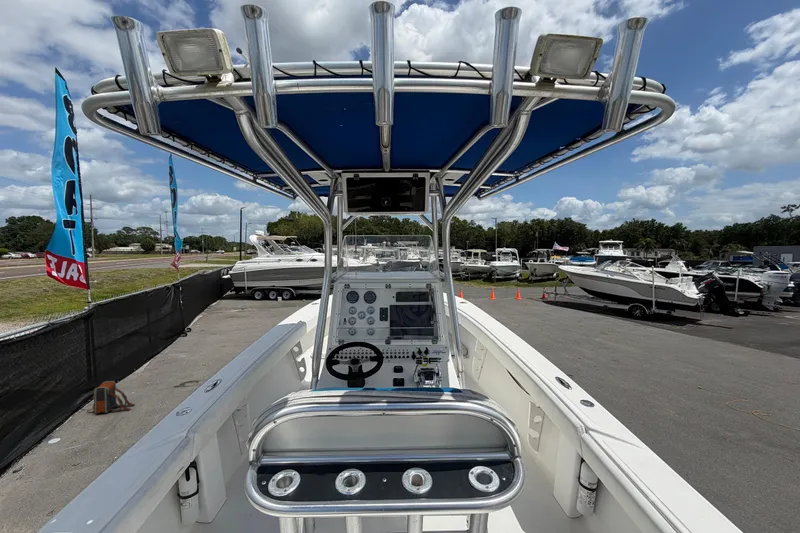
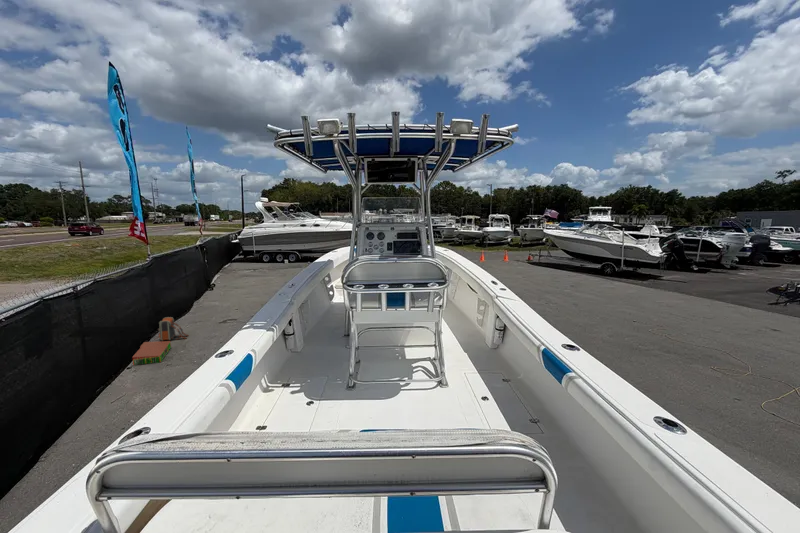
storage bin: none [37,417,104,460] -> present [133,341,171,365]

